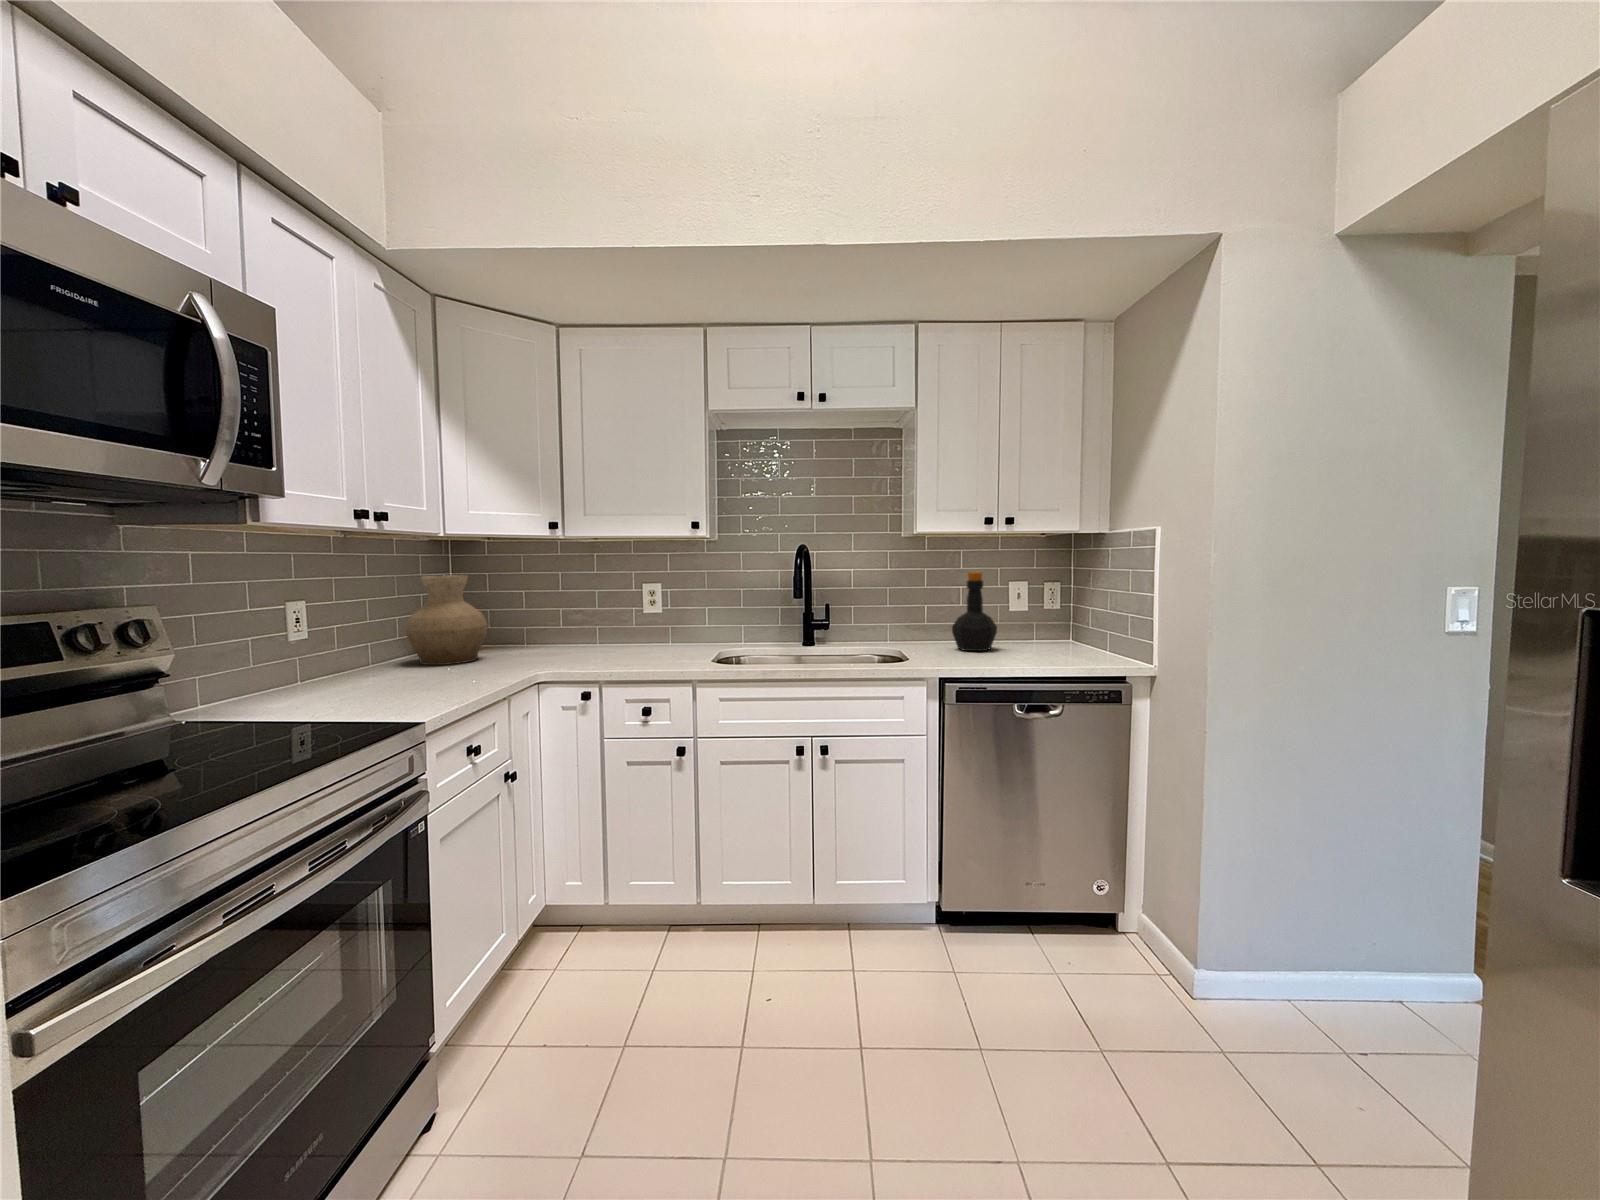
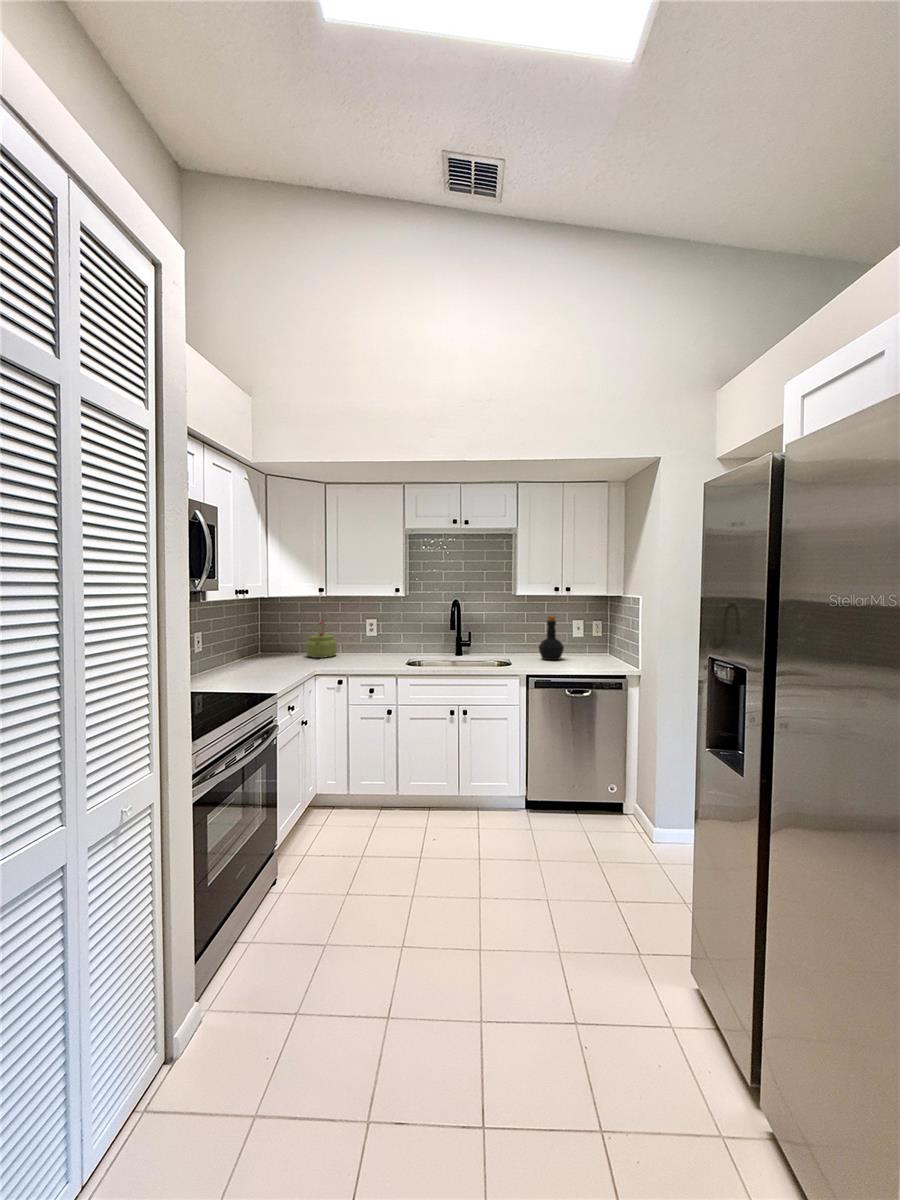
vase: present [406,575,488,665] -> none [243,617,285,665]
kettle: none [533,585,590,651] -> present [306,621,337,658]

